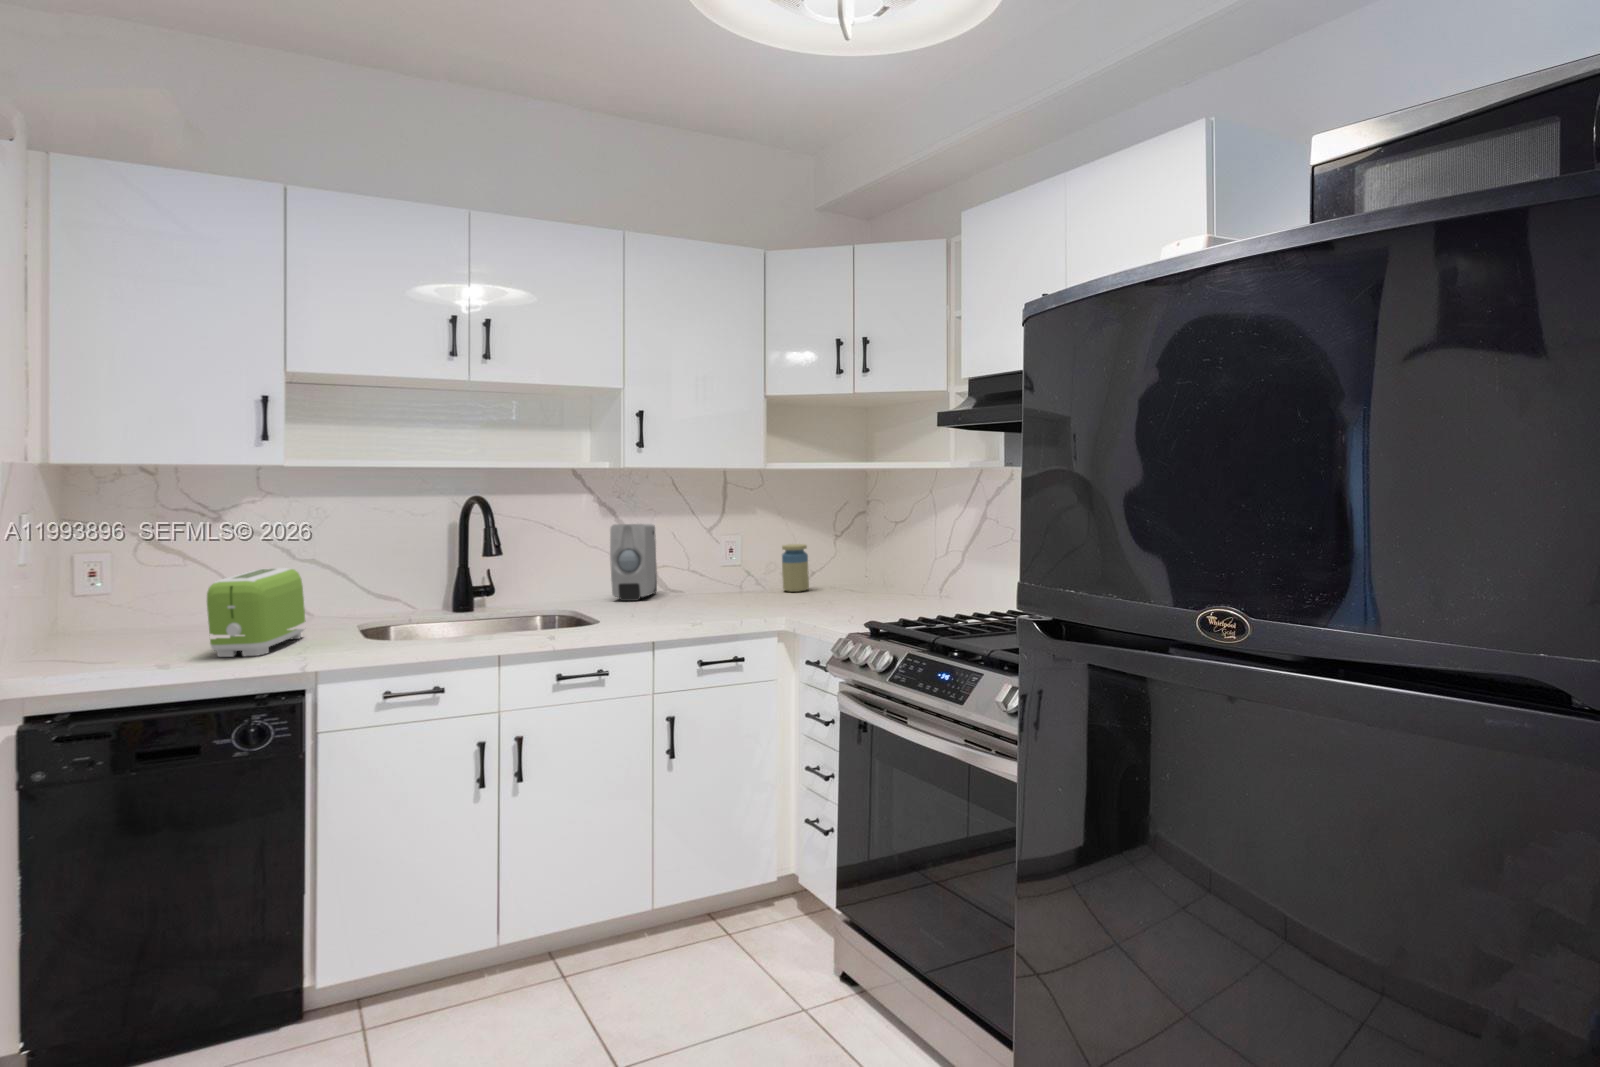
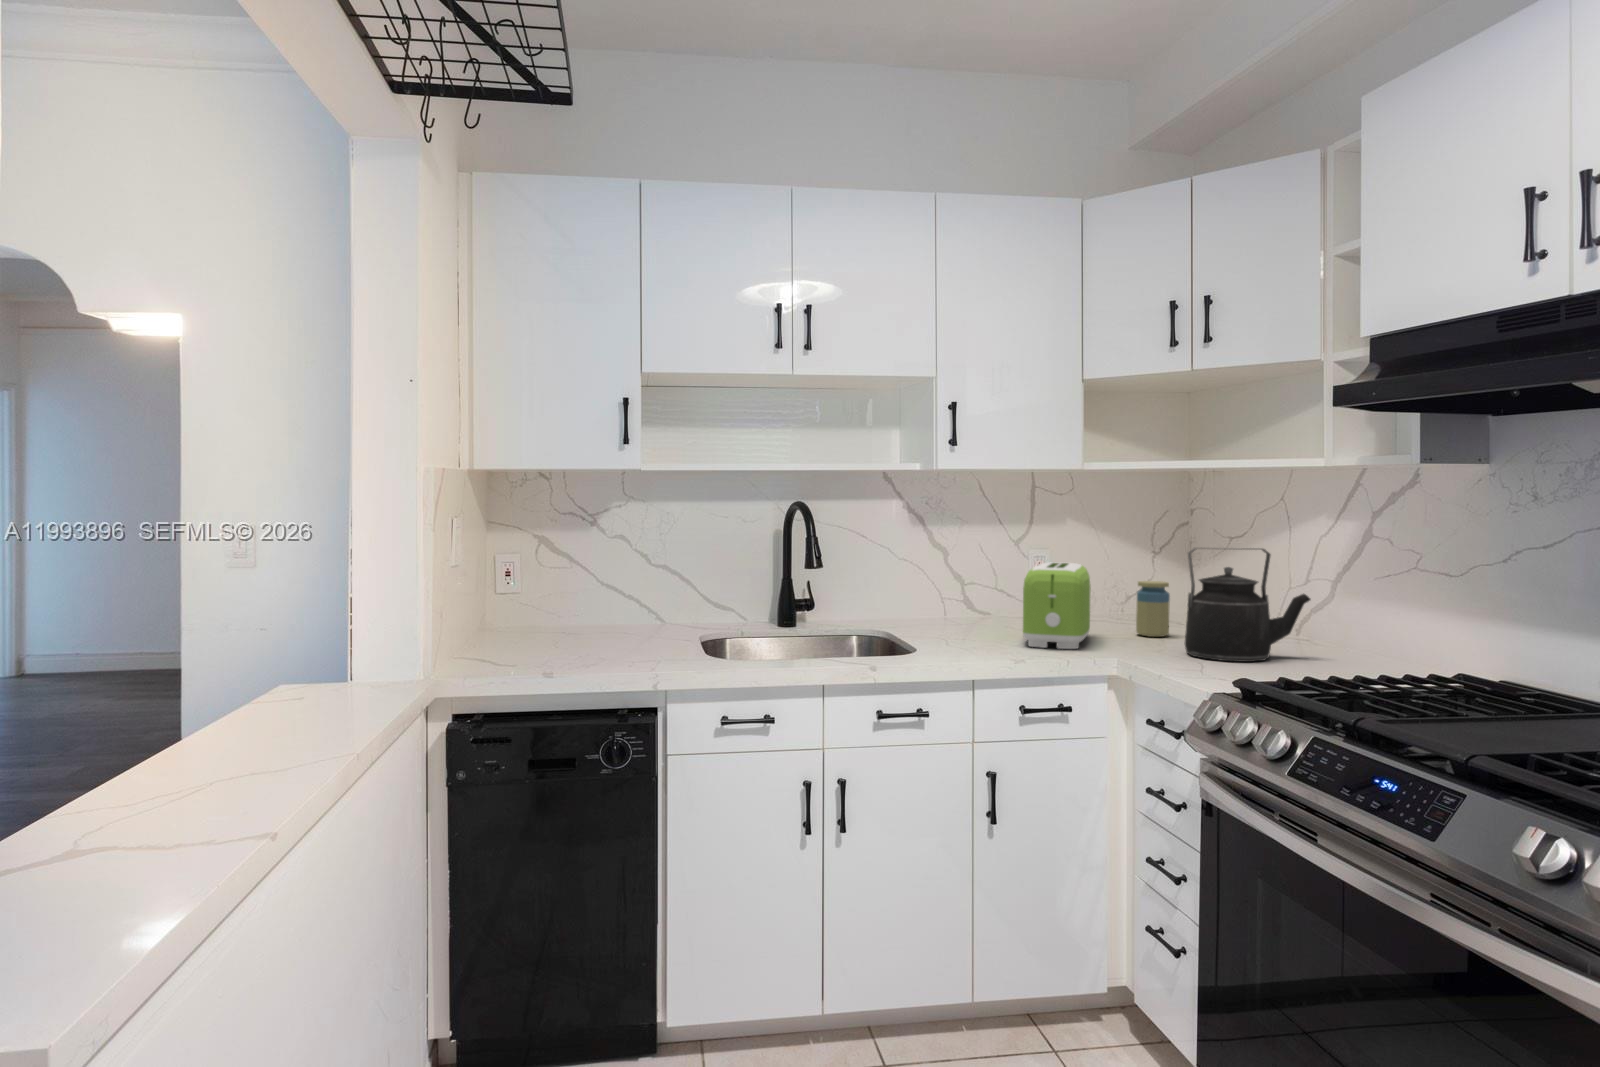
kettle: none [819,515,910,607] -> present [1185,548,1310,662]
soap dispenser: present [610,524,657,601] -> none [938,545,992,630]
toaster: present [207,568,305,657] -> present [1023,563,1091,649]

